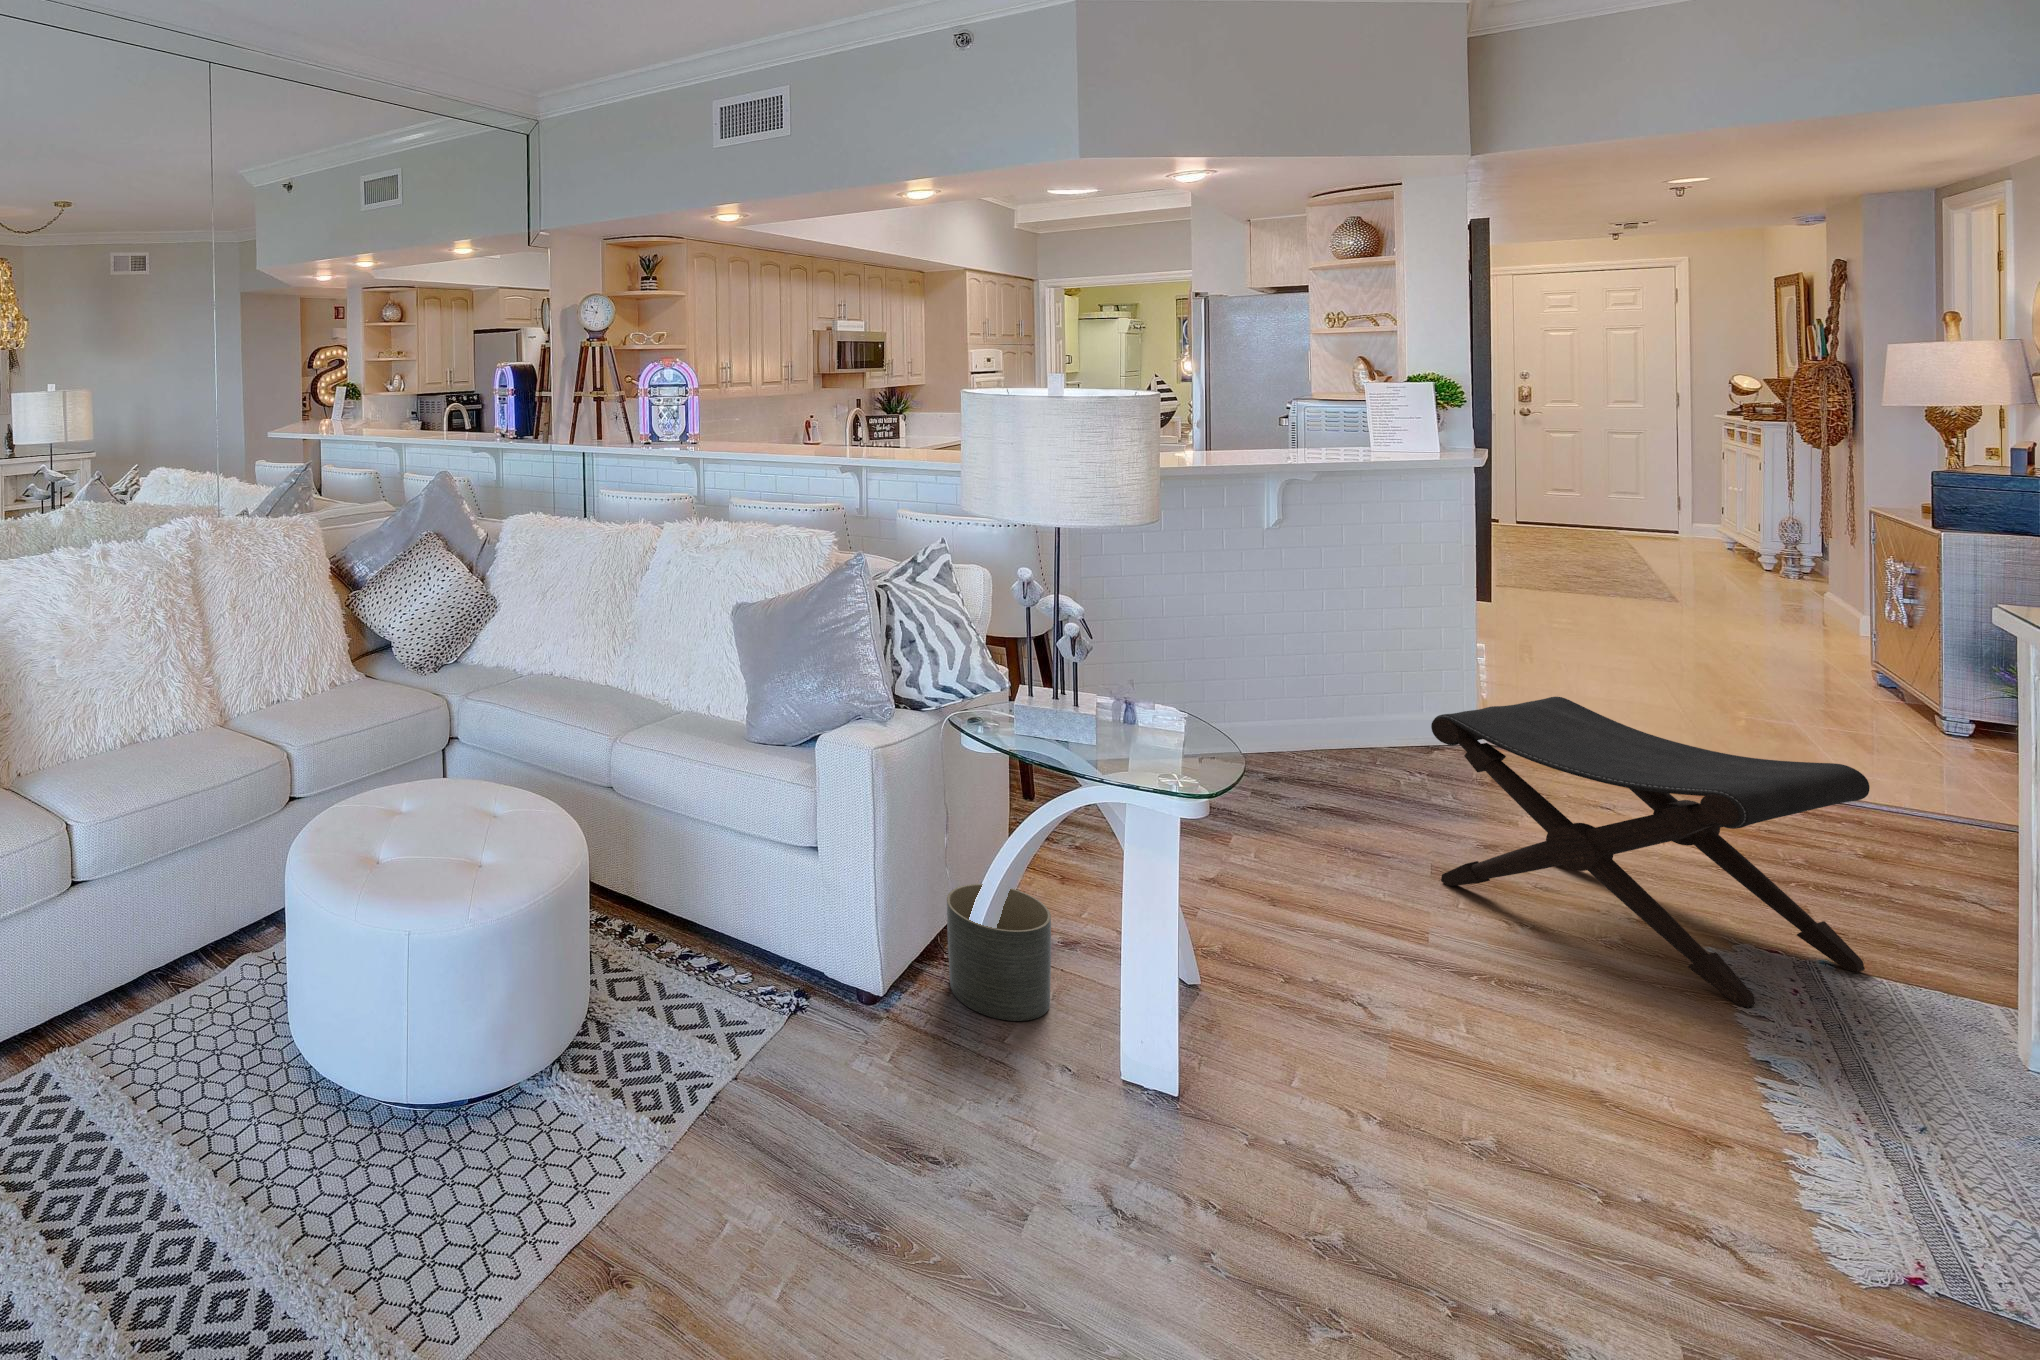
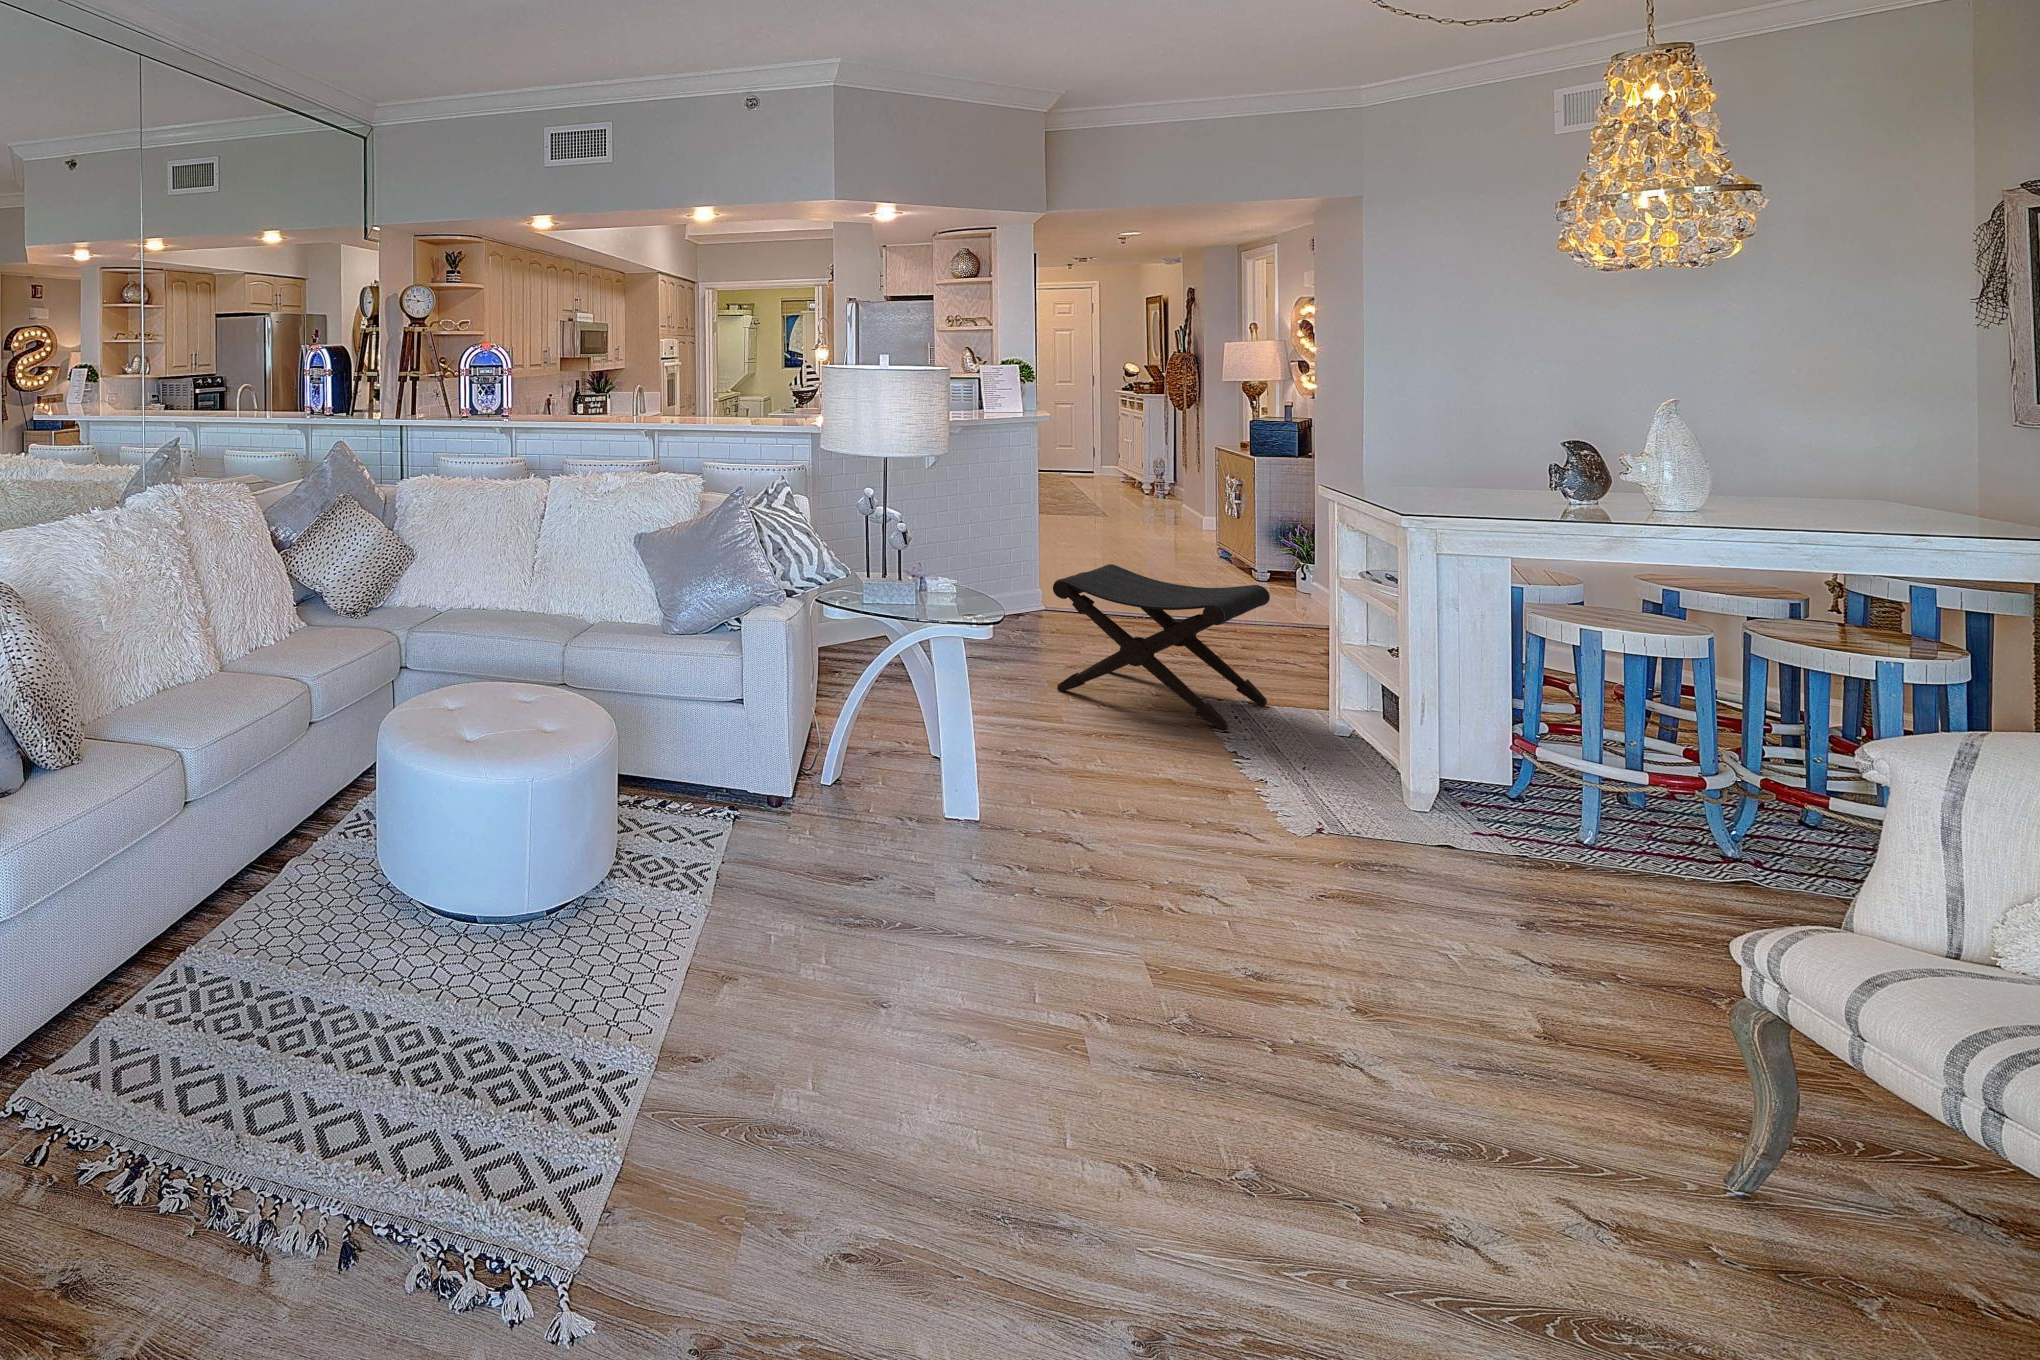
planter: present [947,884,1051,1021] -> none [815,716,885,802]

